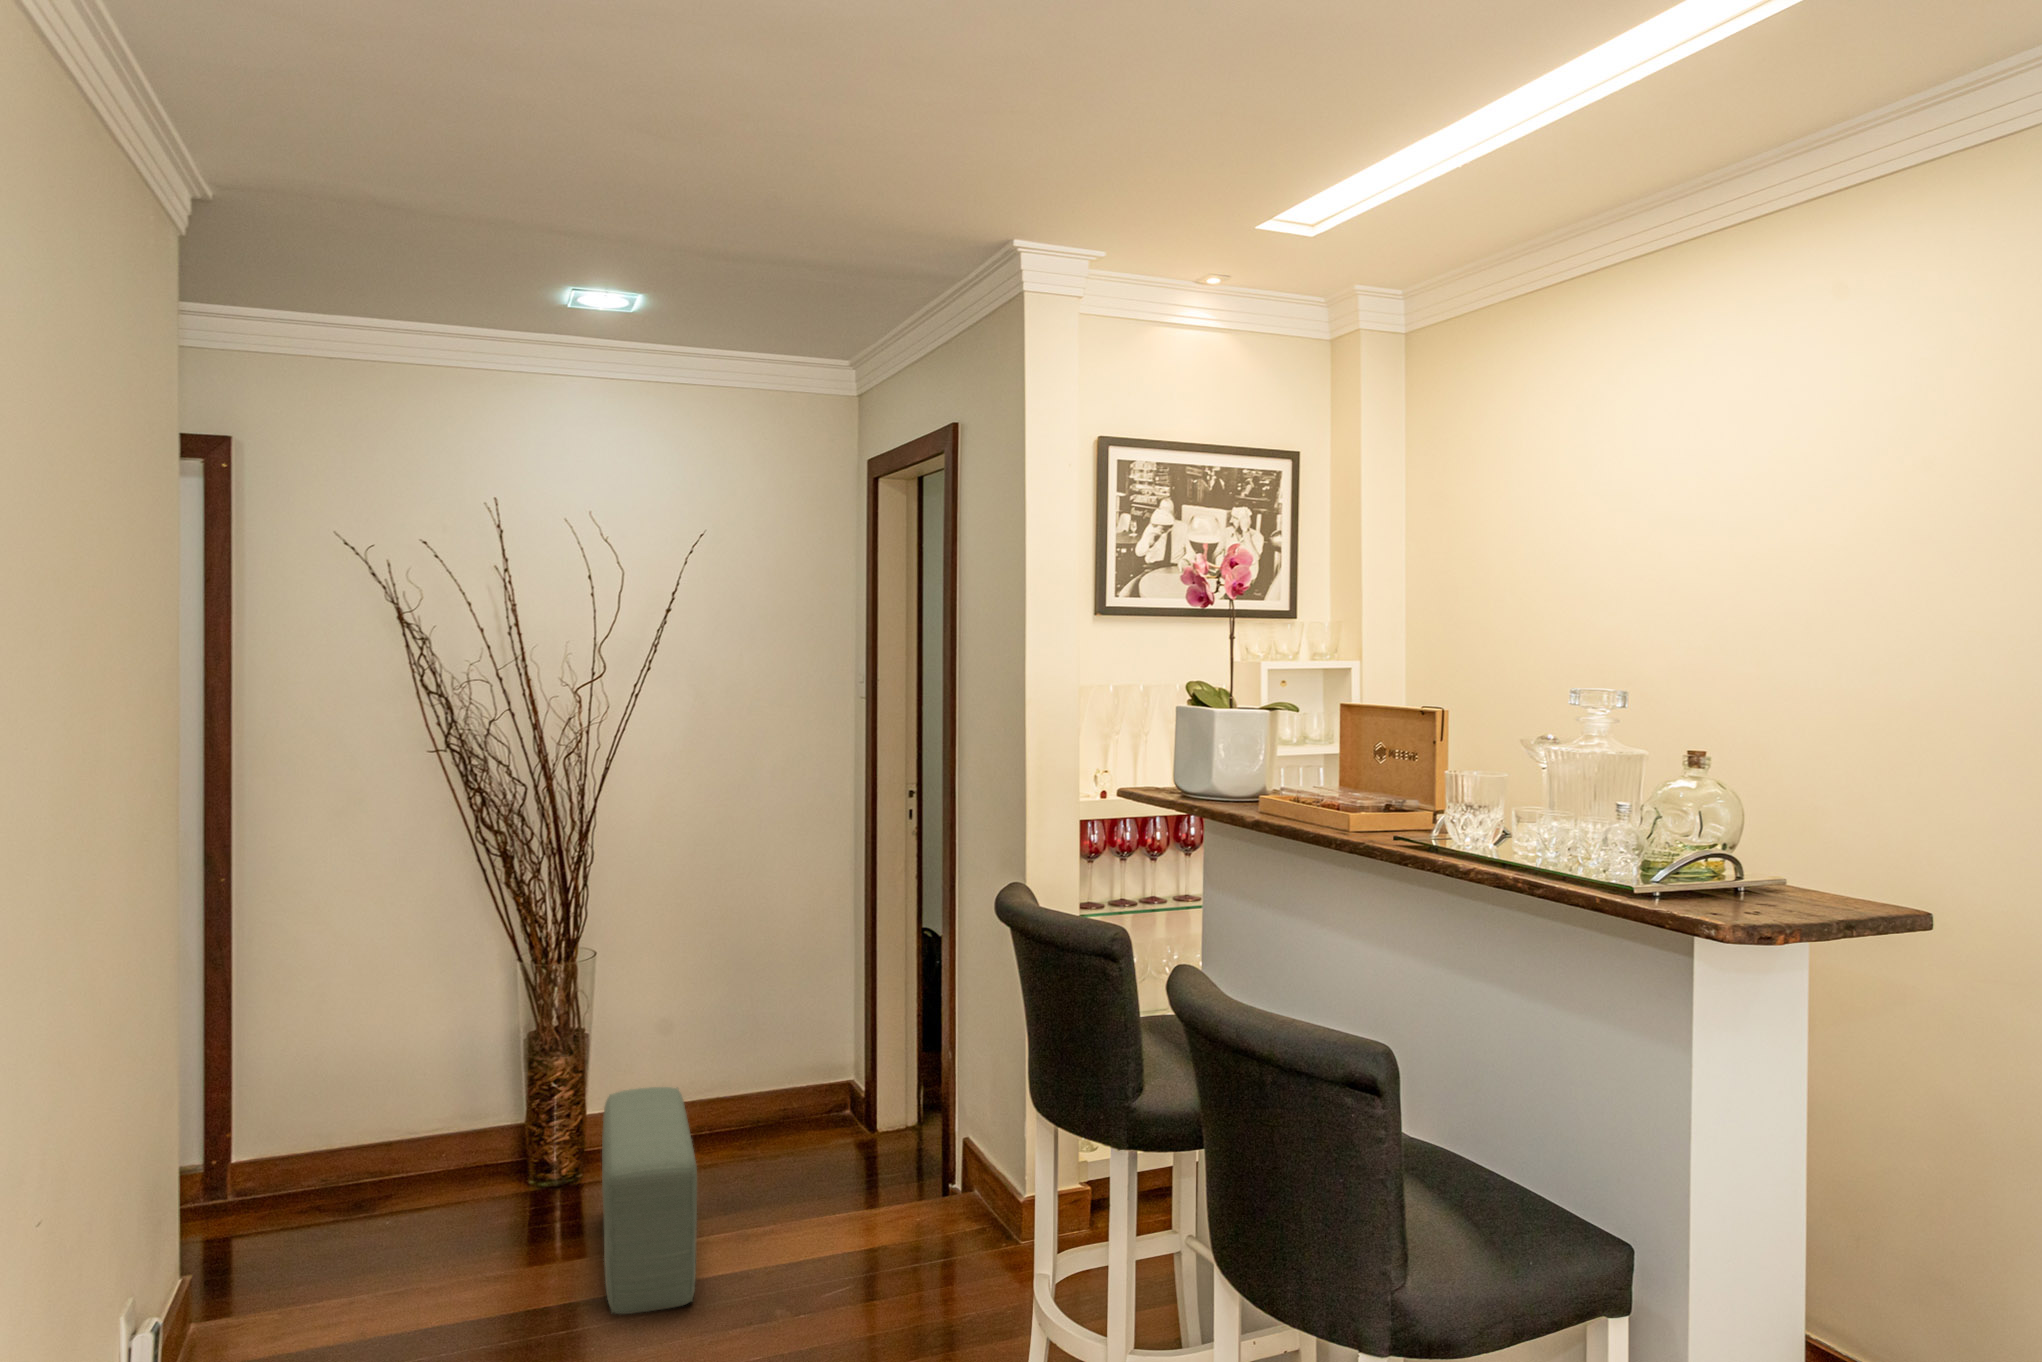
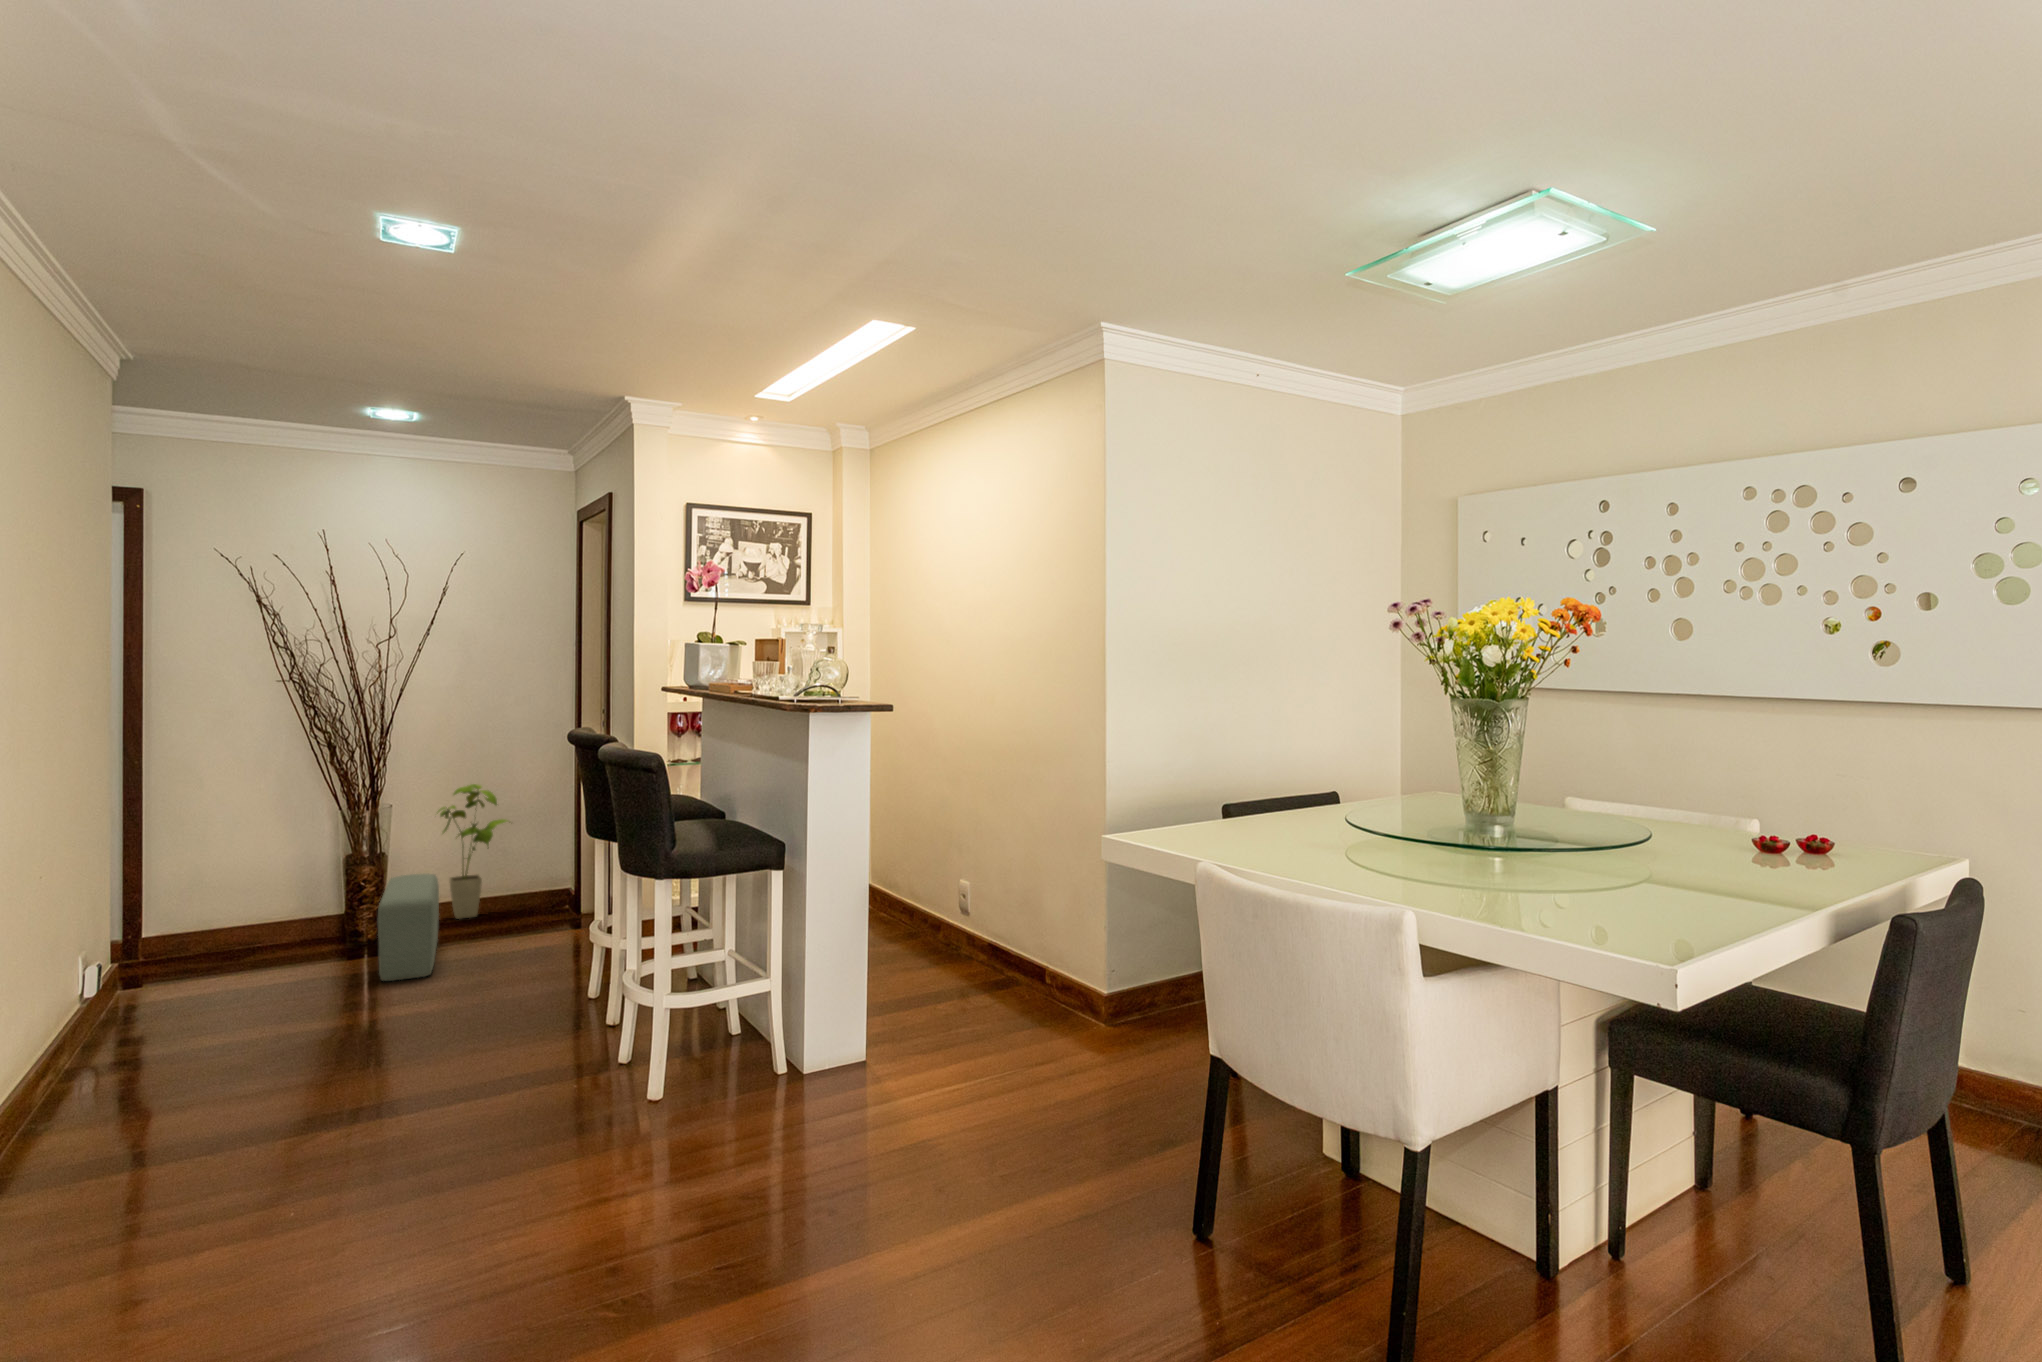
house plant: none [659,917,777,1143] -> present [438,784,507,919]

